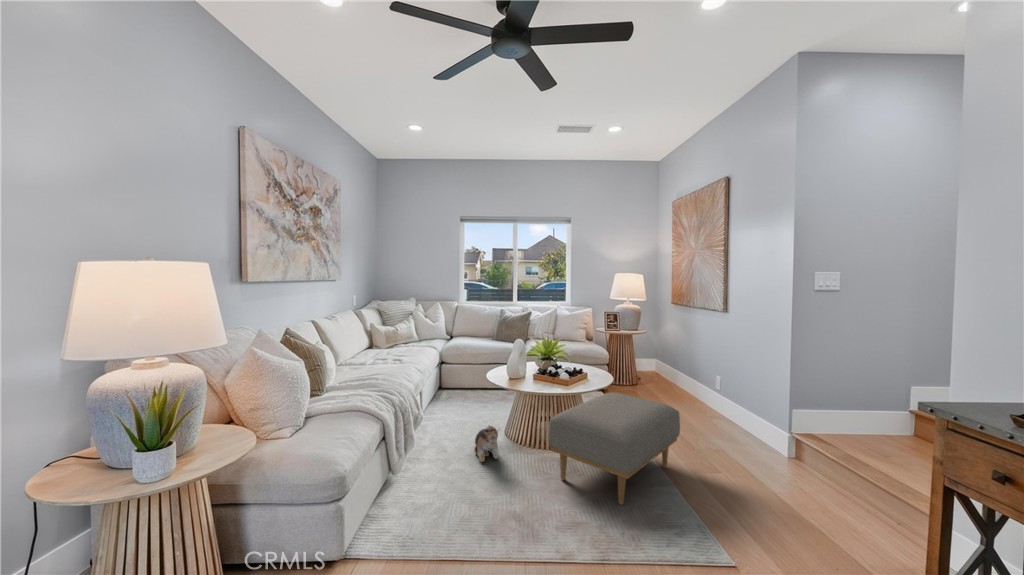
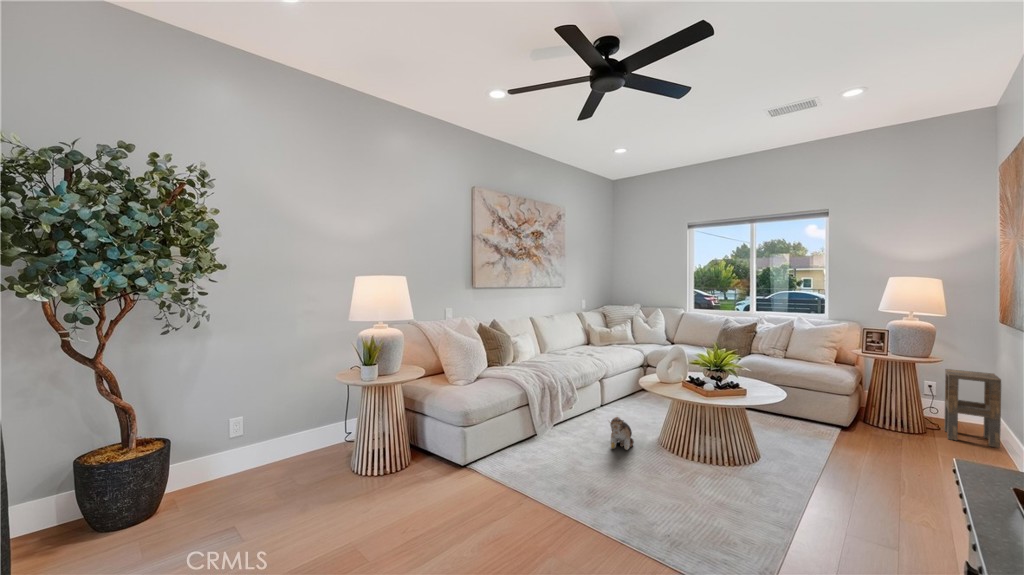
side table: none [646,338,679,386] -> present [944,369,1001,448]
ottoman: present [548,393,680,505] -> none [654,412,832,518]

